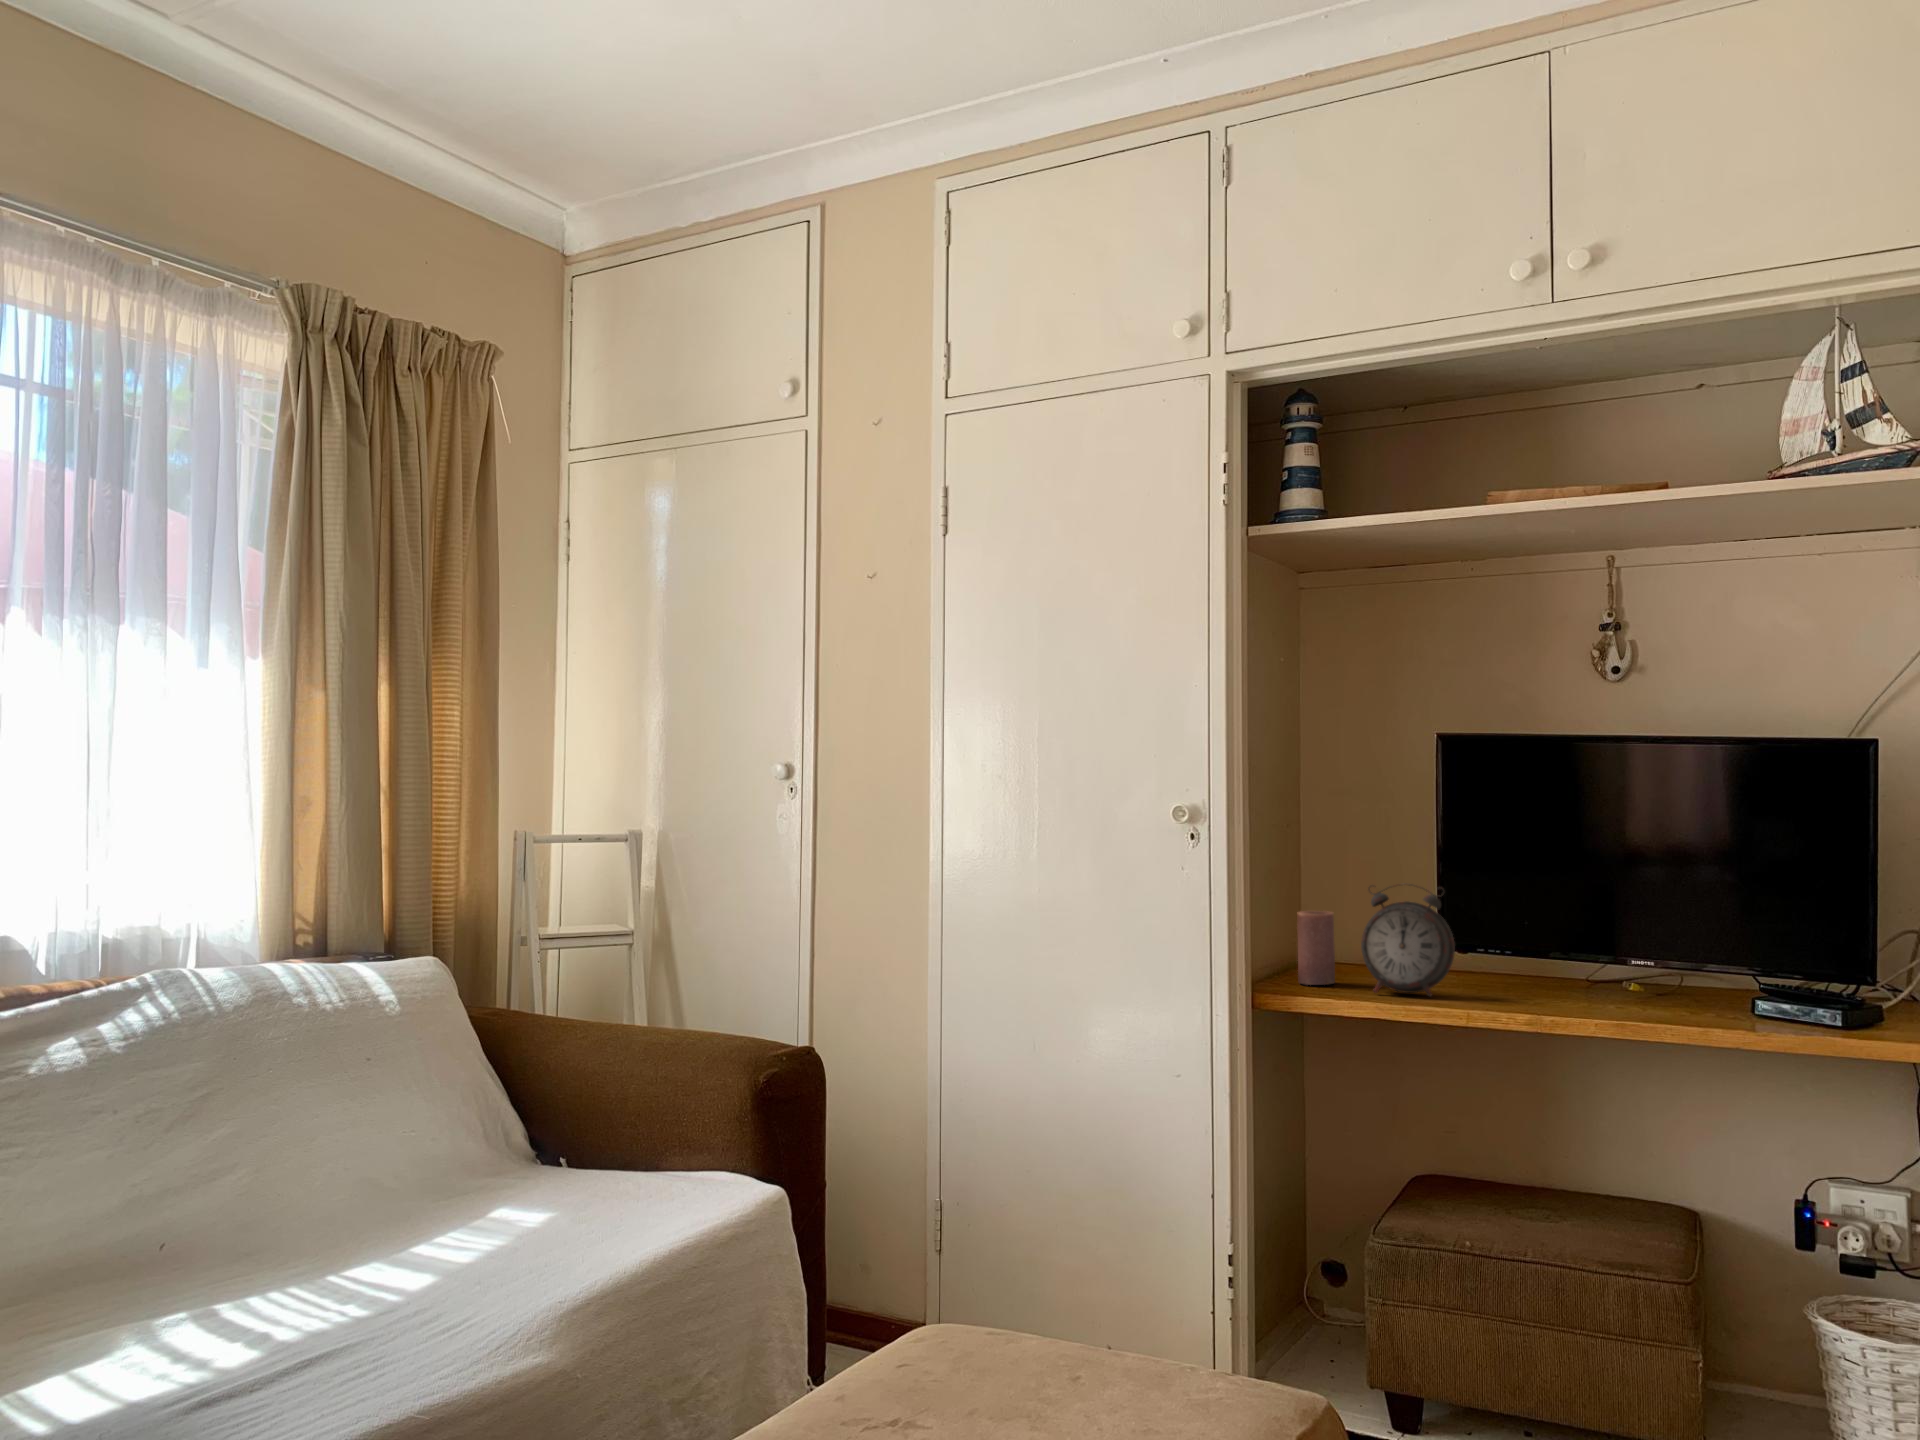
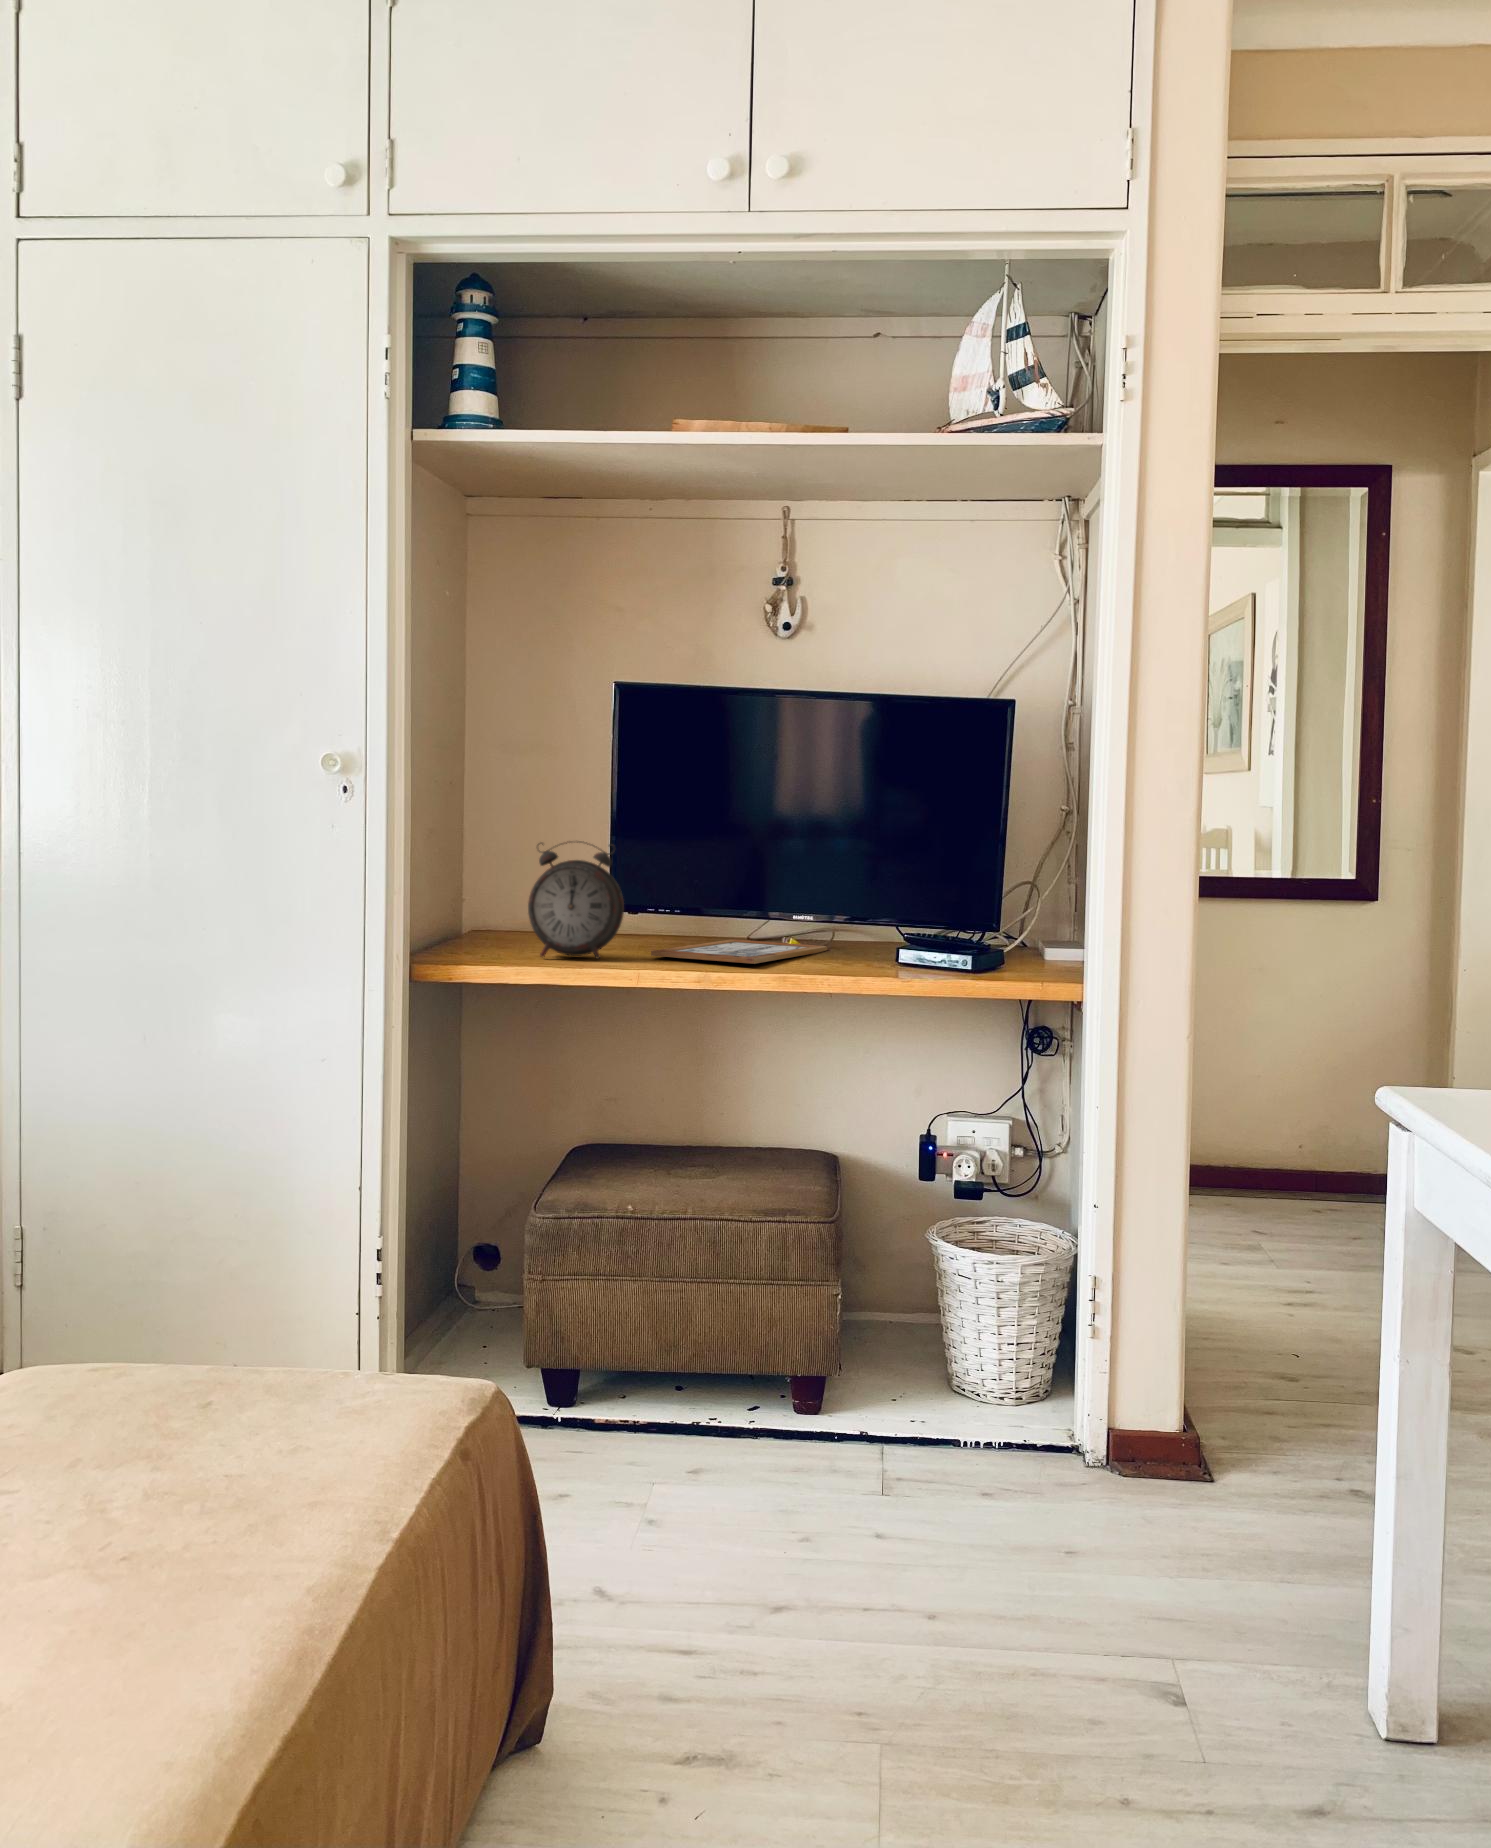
candle: present [1297,911,1335,985] -> none [460,872,499,951]
picture frame: none [1483,981,1674,1008] -> present [651,940,827,964]

